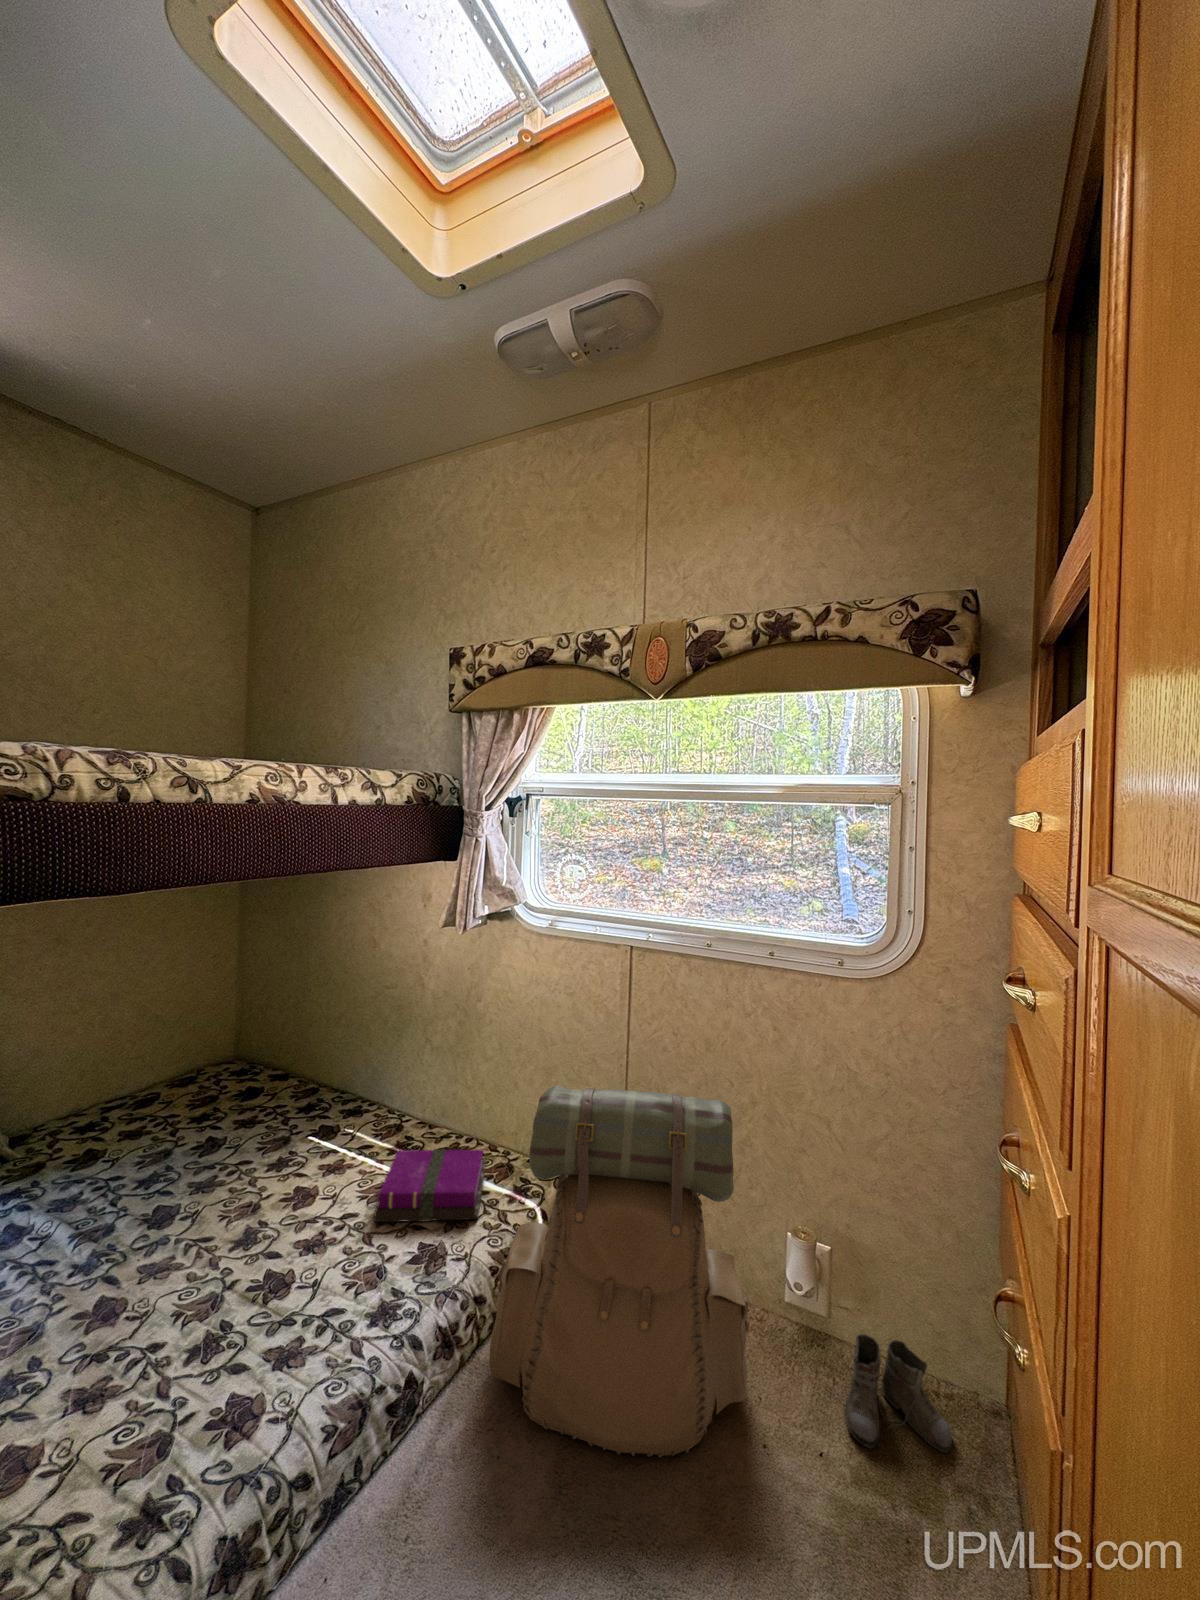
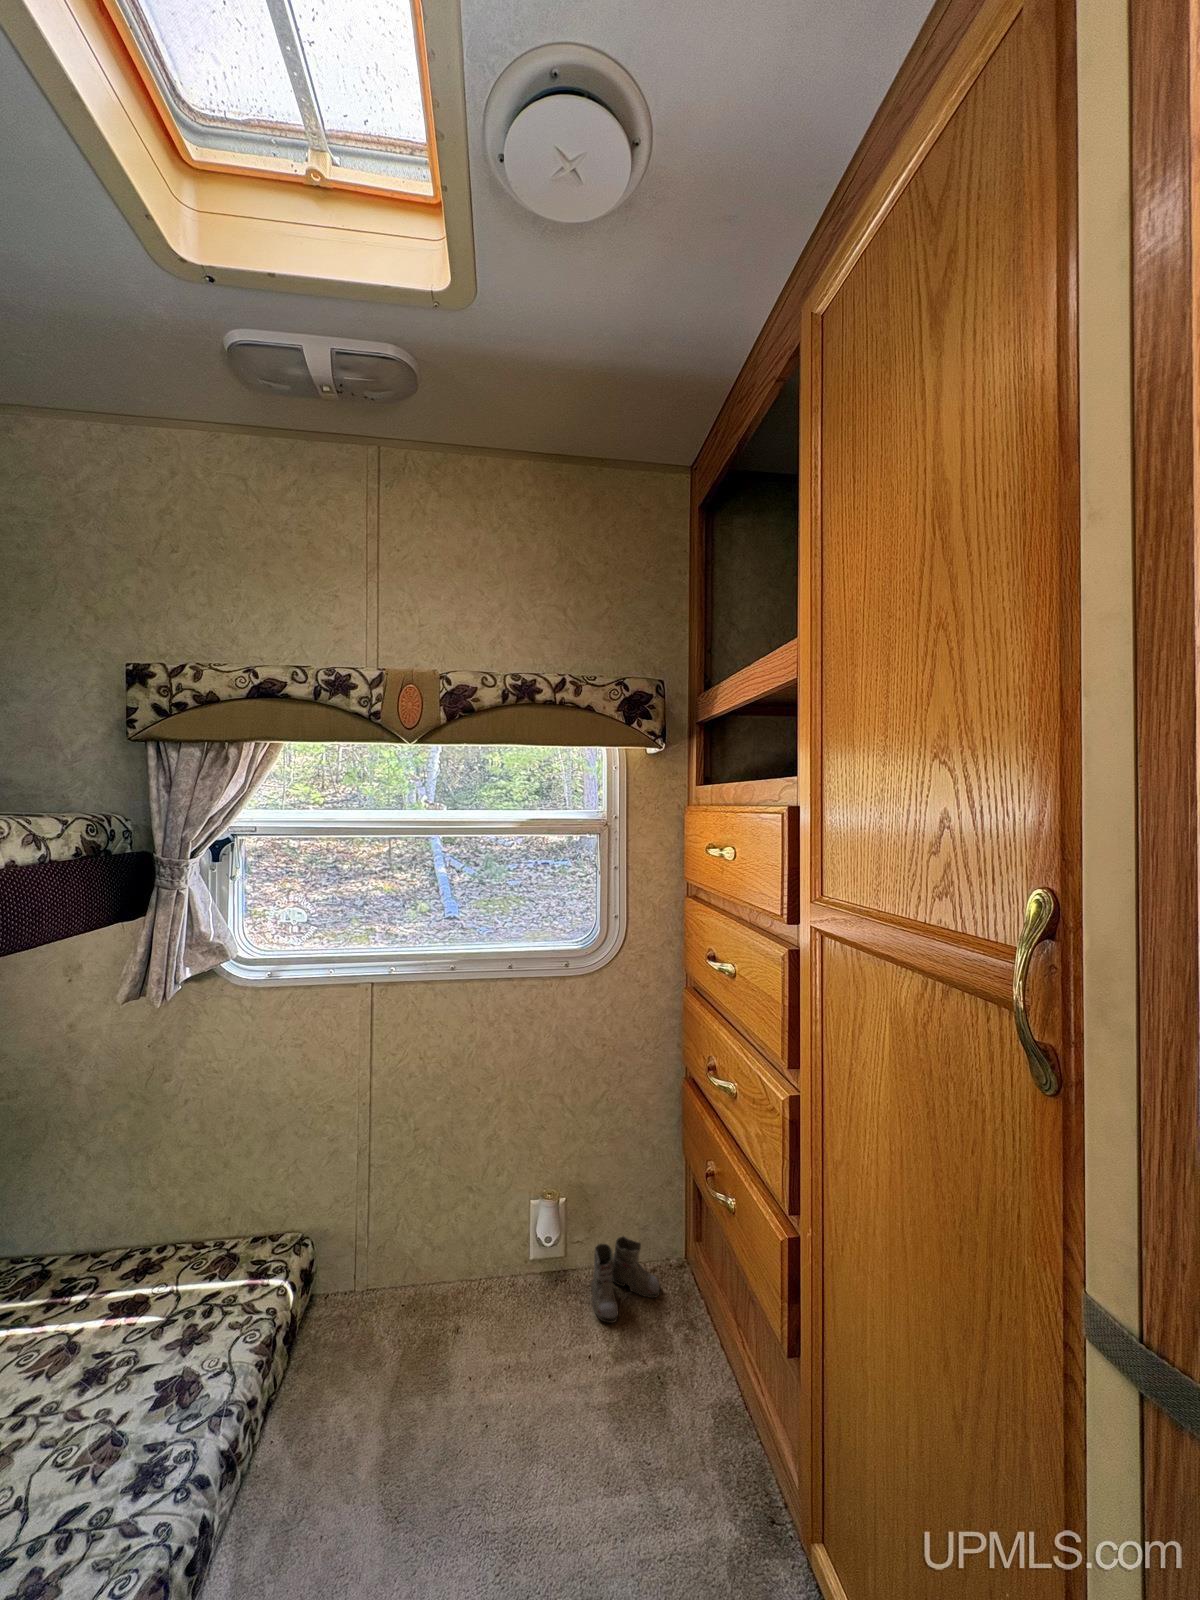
backpack: present [489,1085,750,1457] -> none [278,1103,528,1475]
notebook: present [374,1149,485,1222] -> none [69,1249,221,1396]

